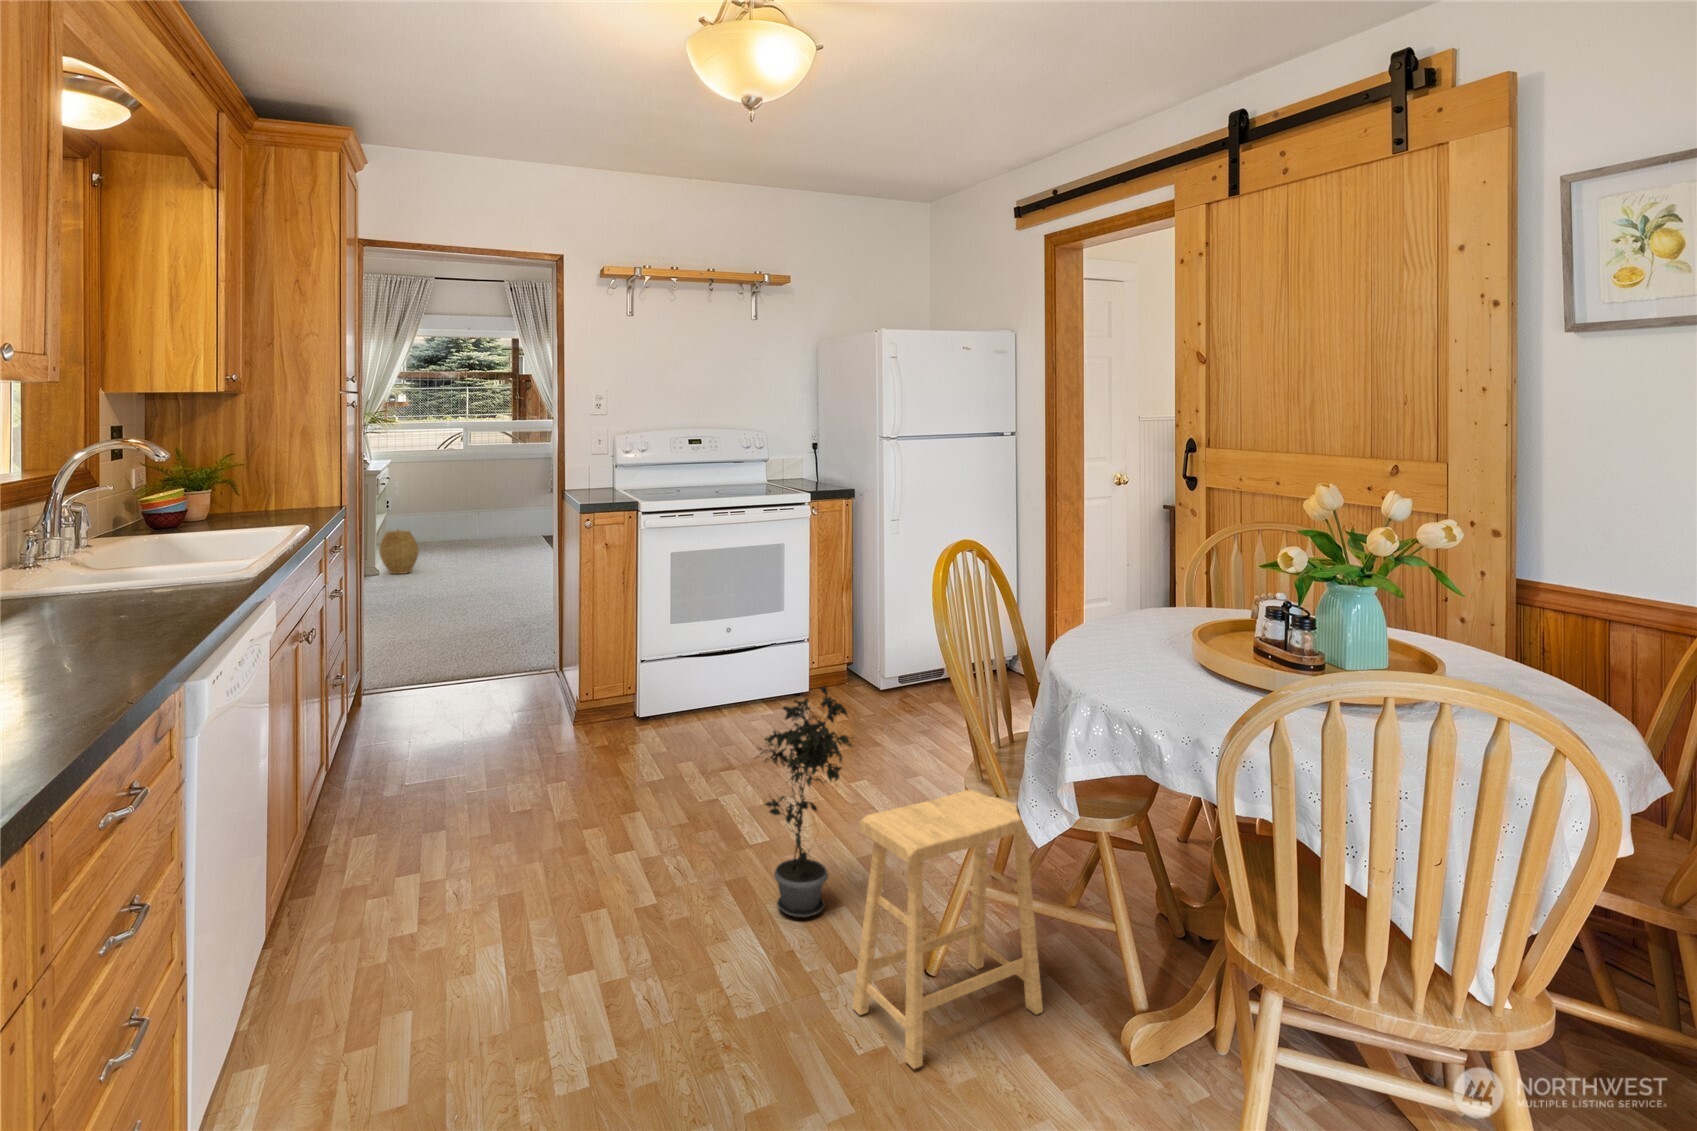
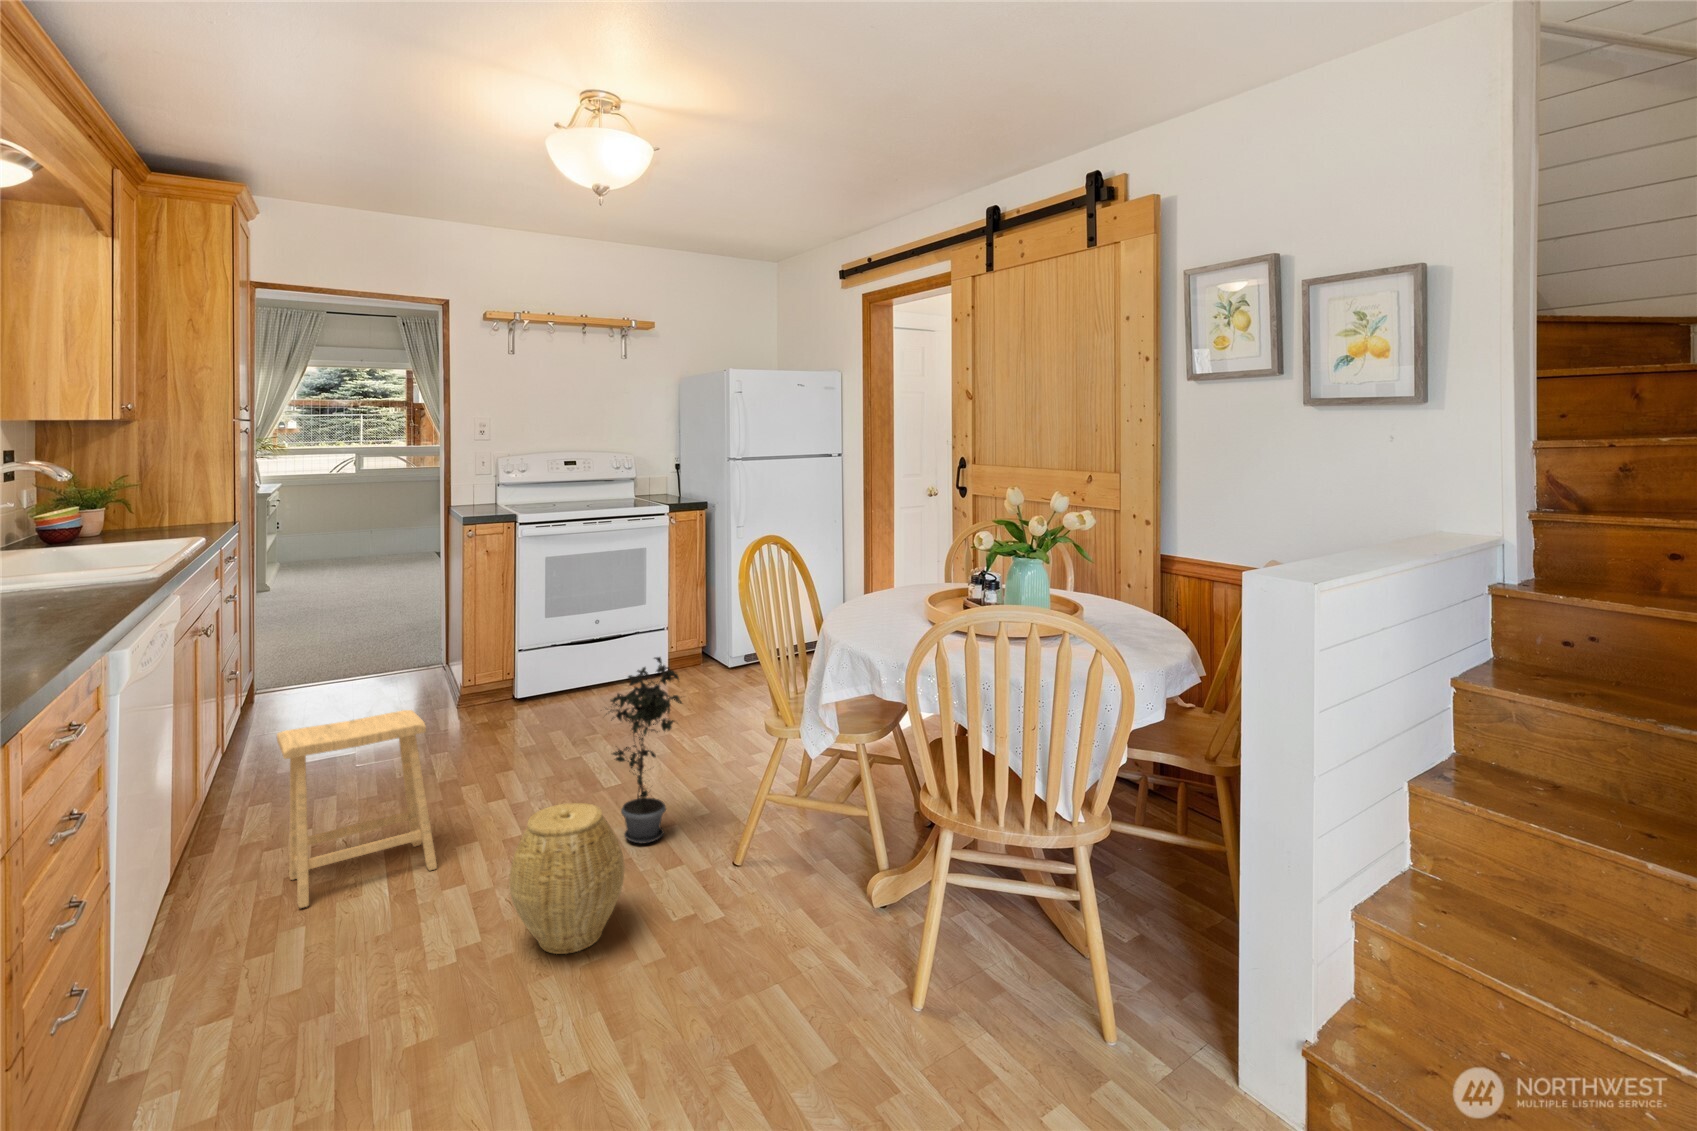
woven basket: present [379,530,419,574] -> present [509,803,625,954]
footstool: present [852,790,1043,1069] -> present [277,710,437,908]

